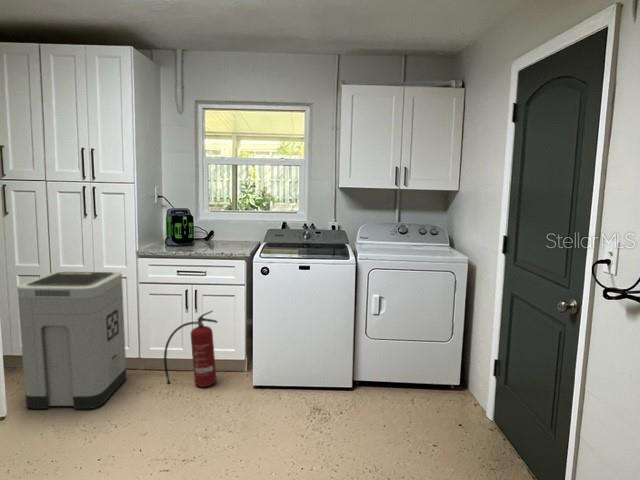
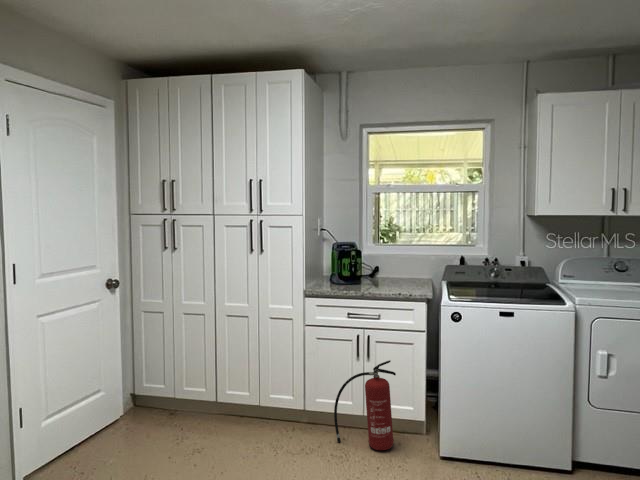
trash can: present [17,271,126,409] -> none [194,310,292,466]

